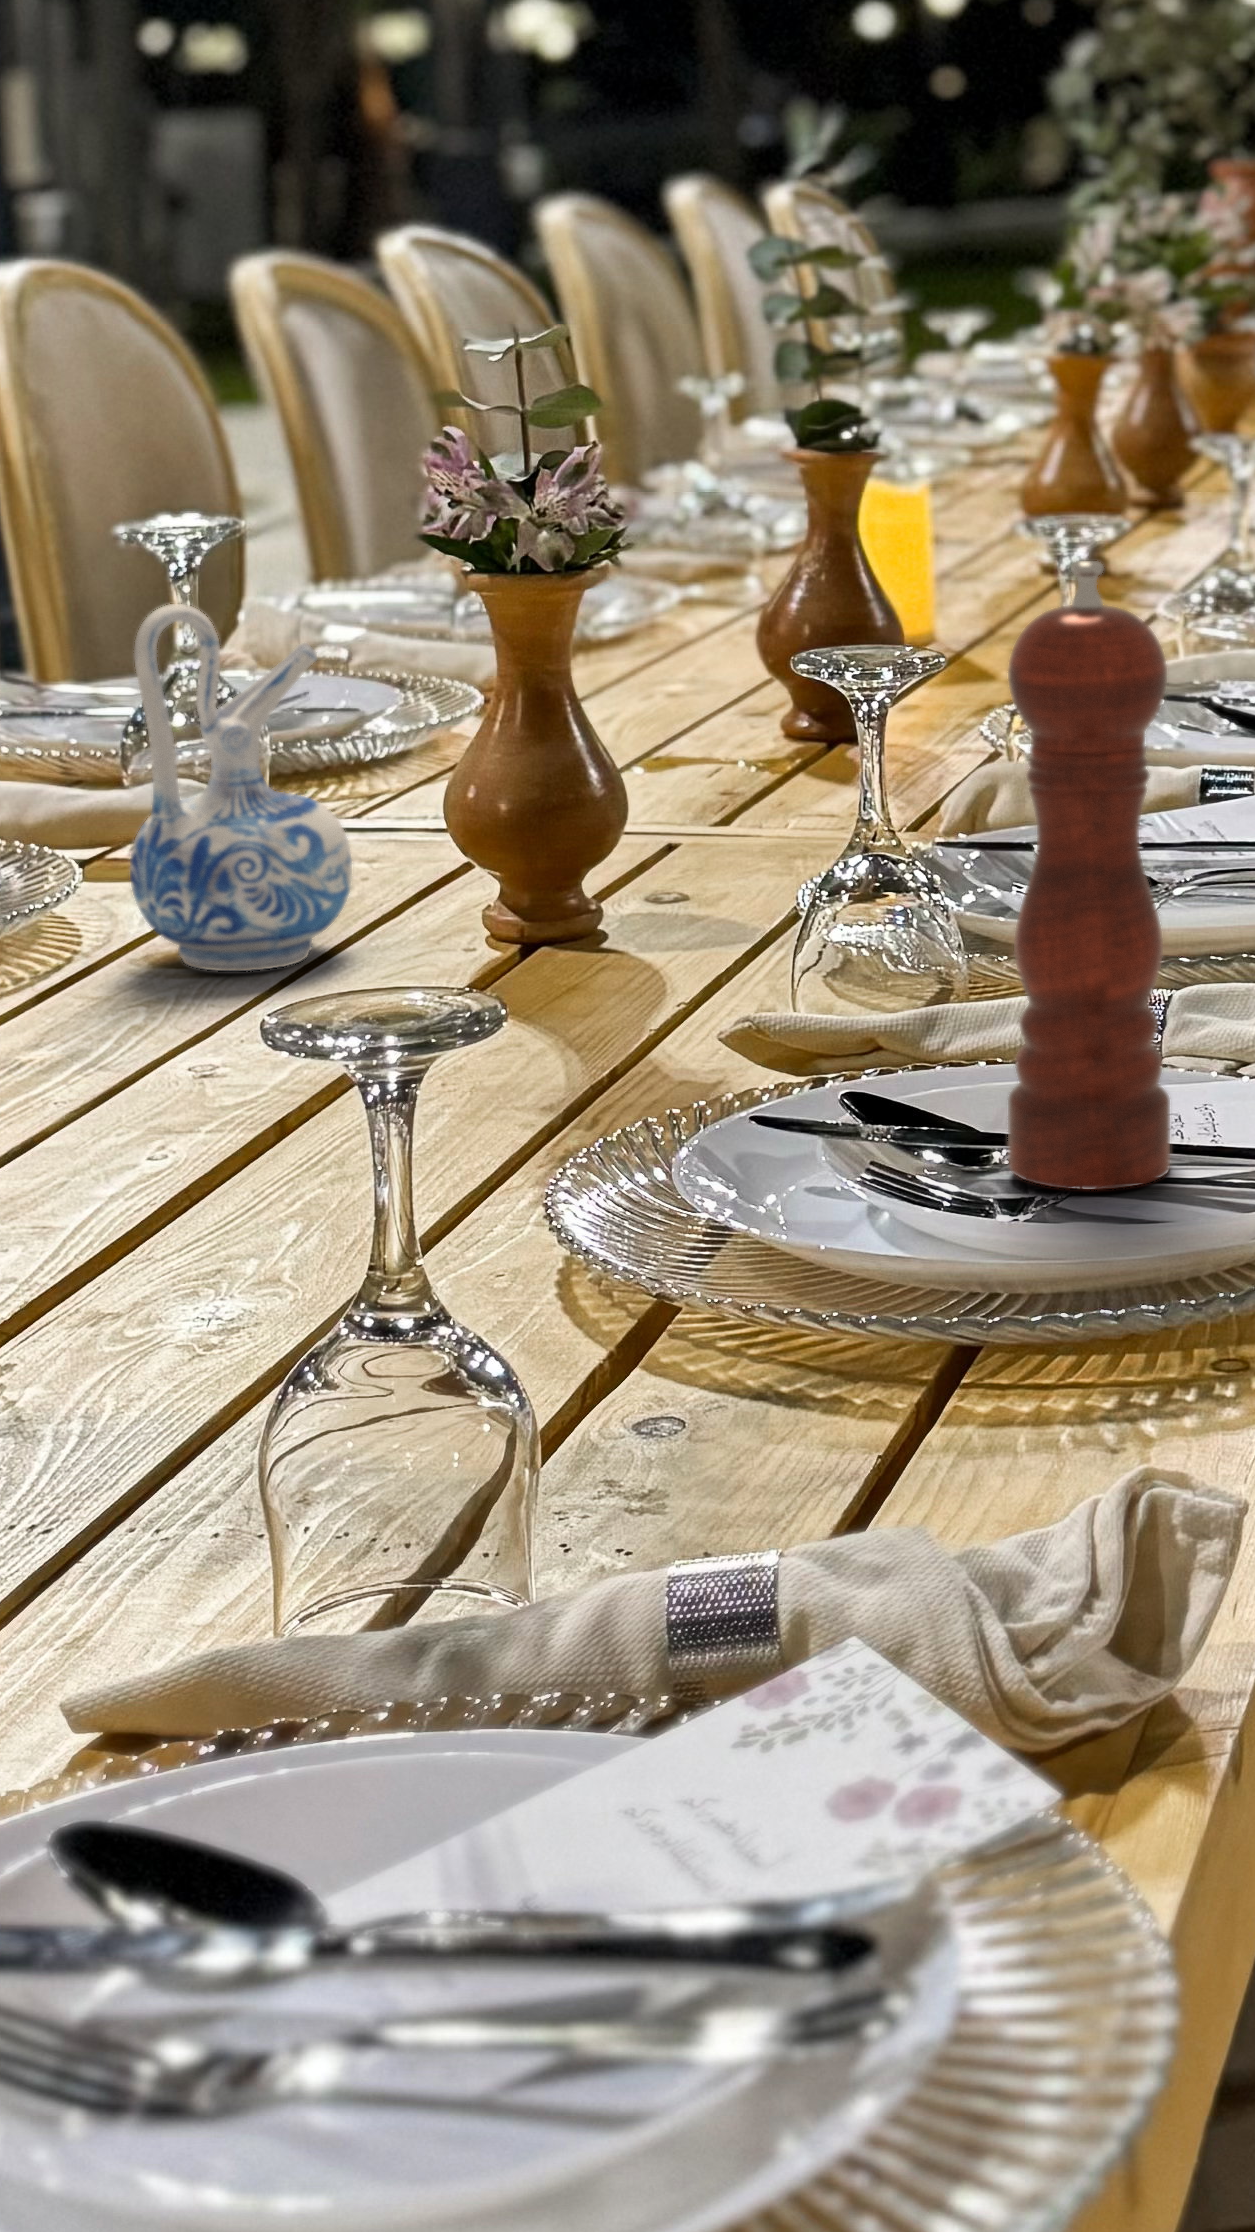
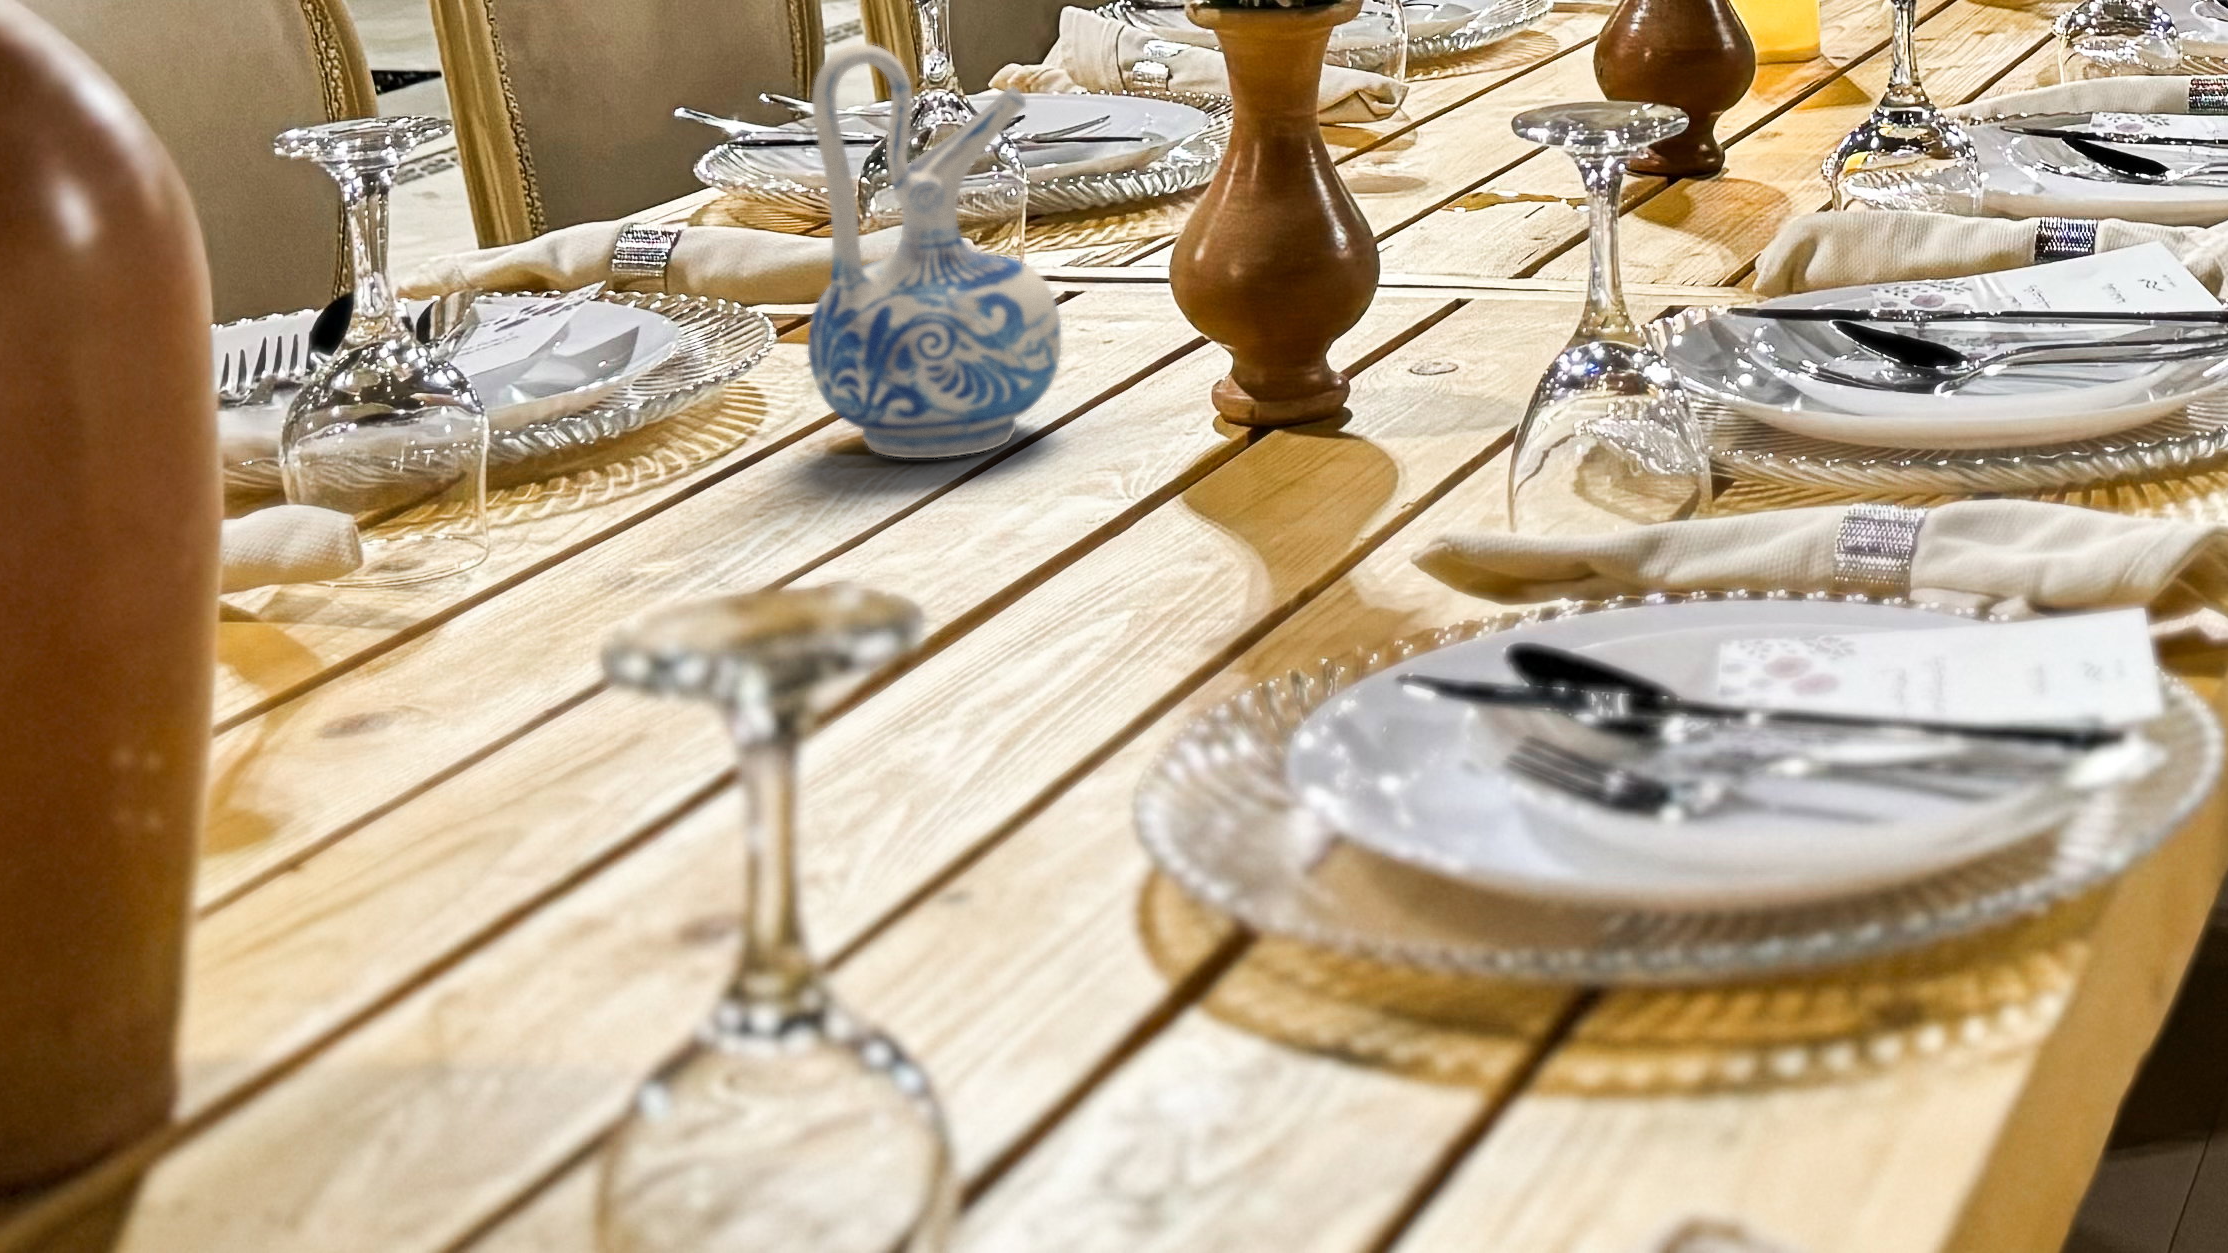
pepper mill: present [1008,561,1170,1190] -> none [1697,30,1883,765]

